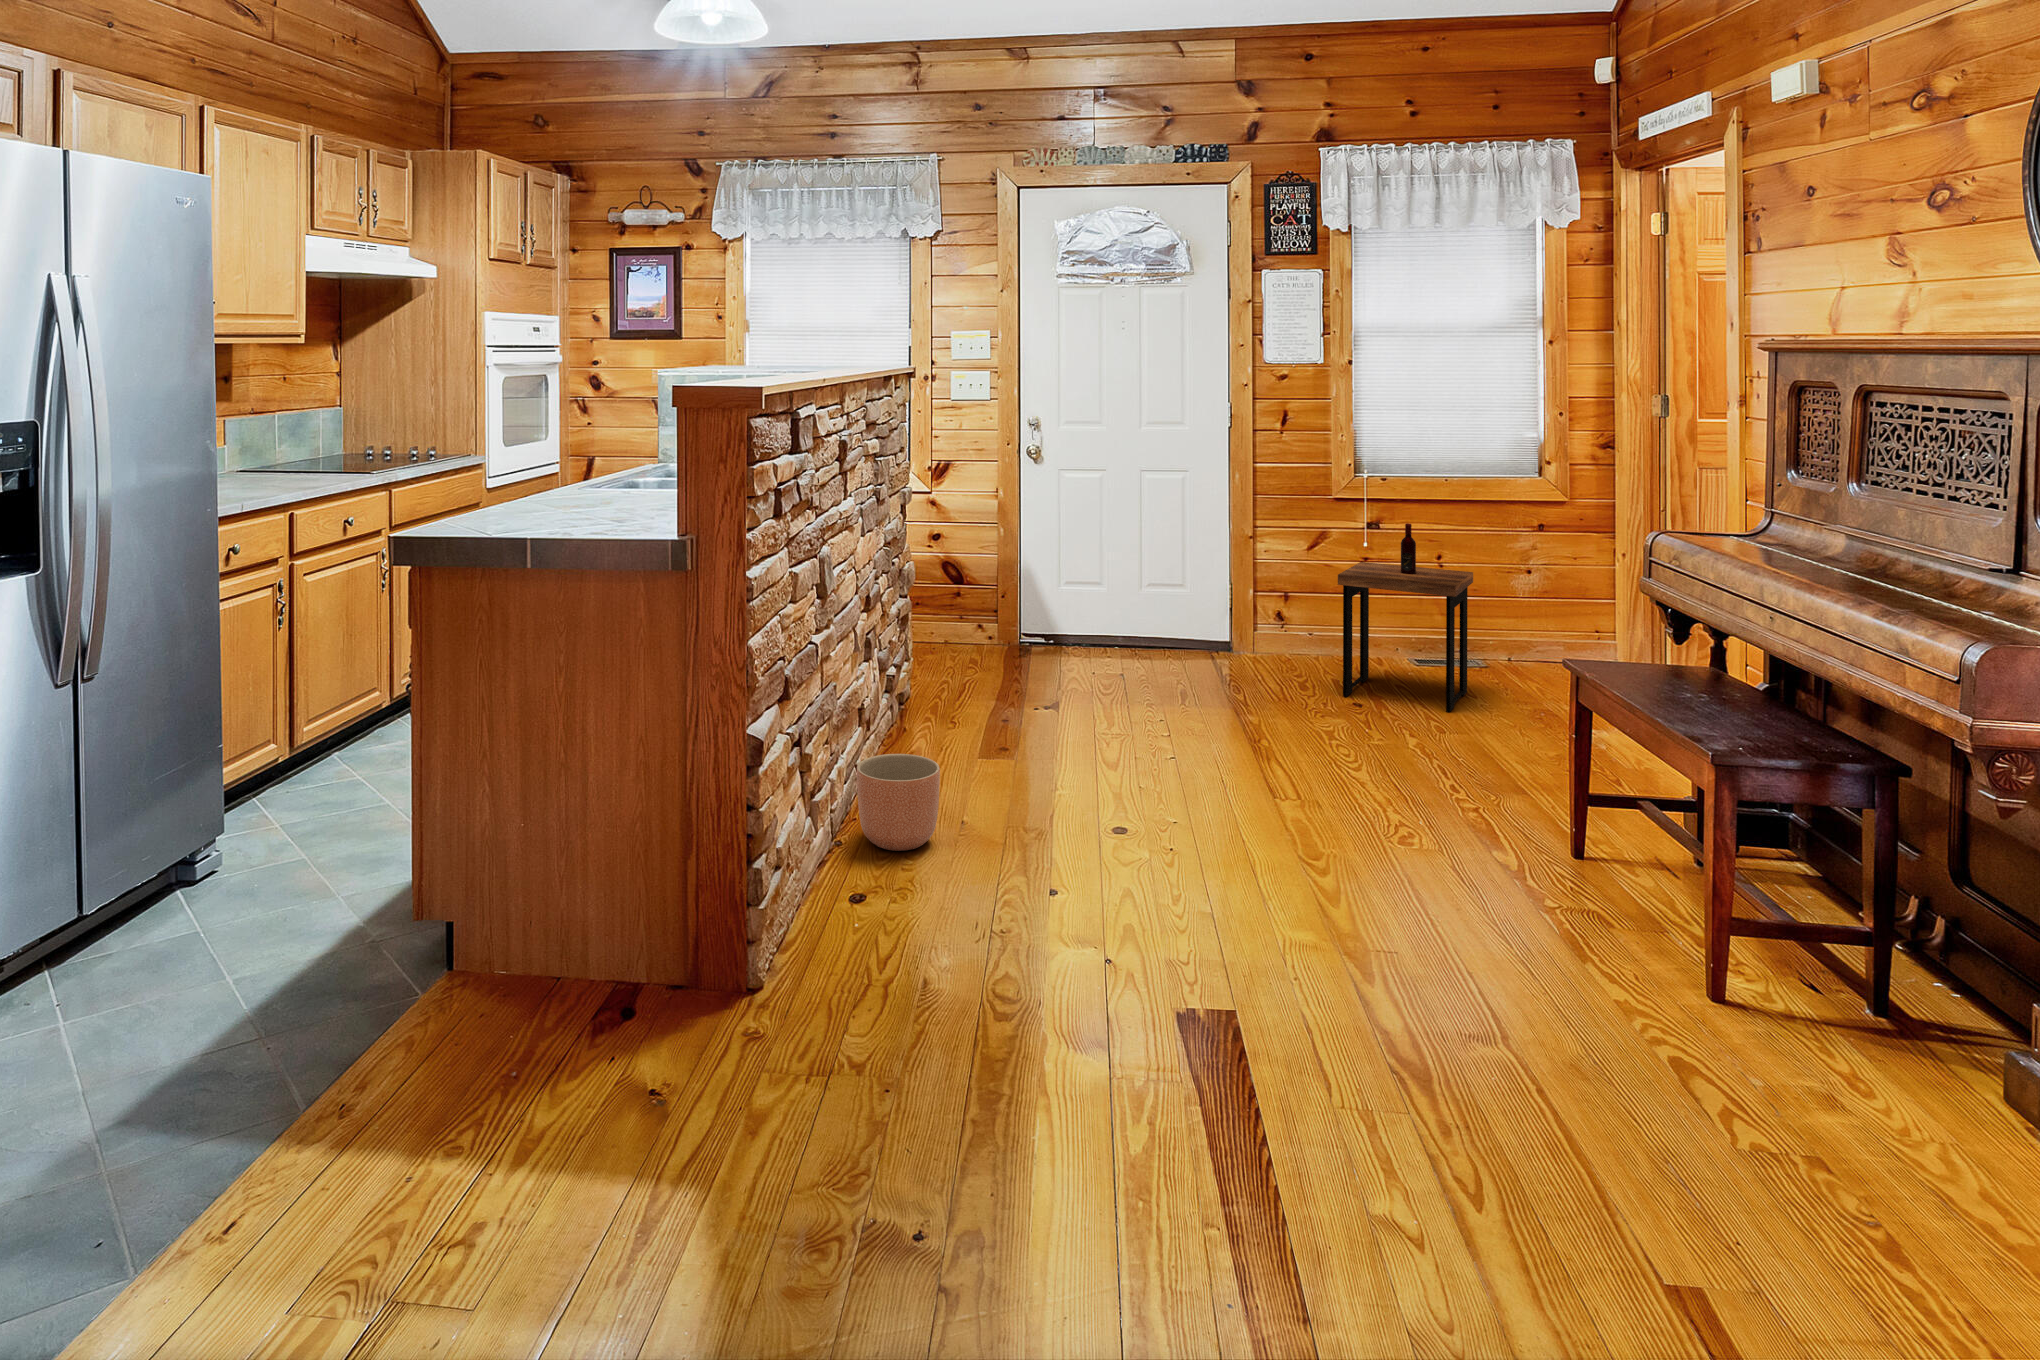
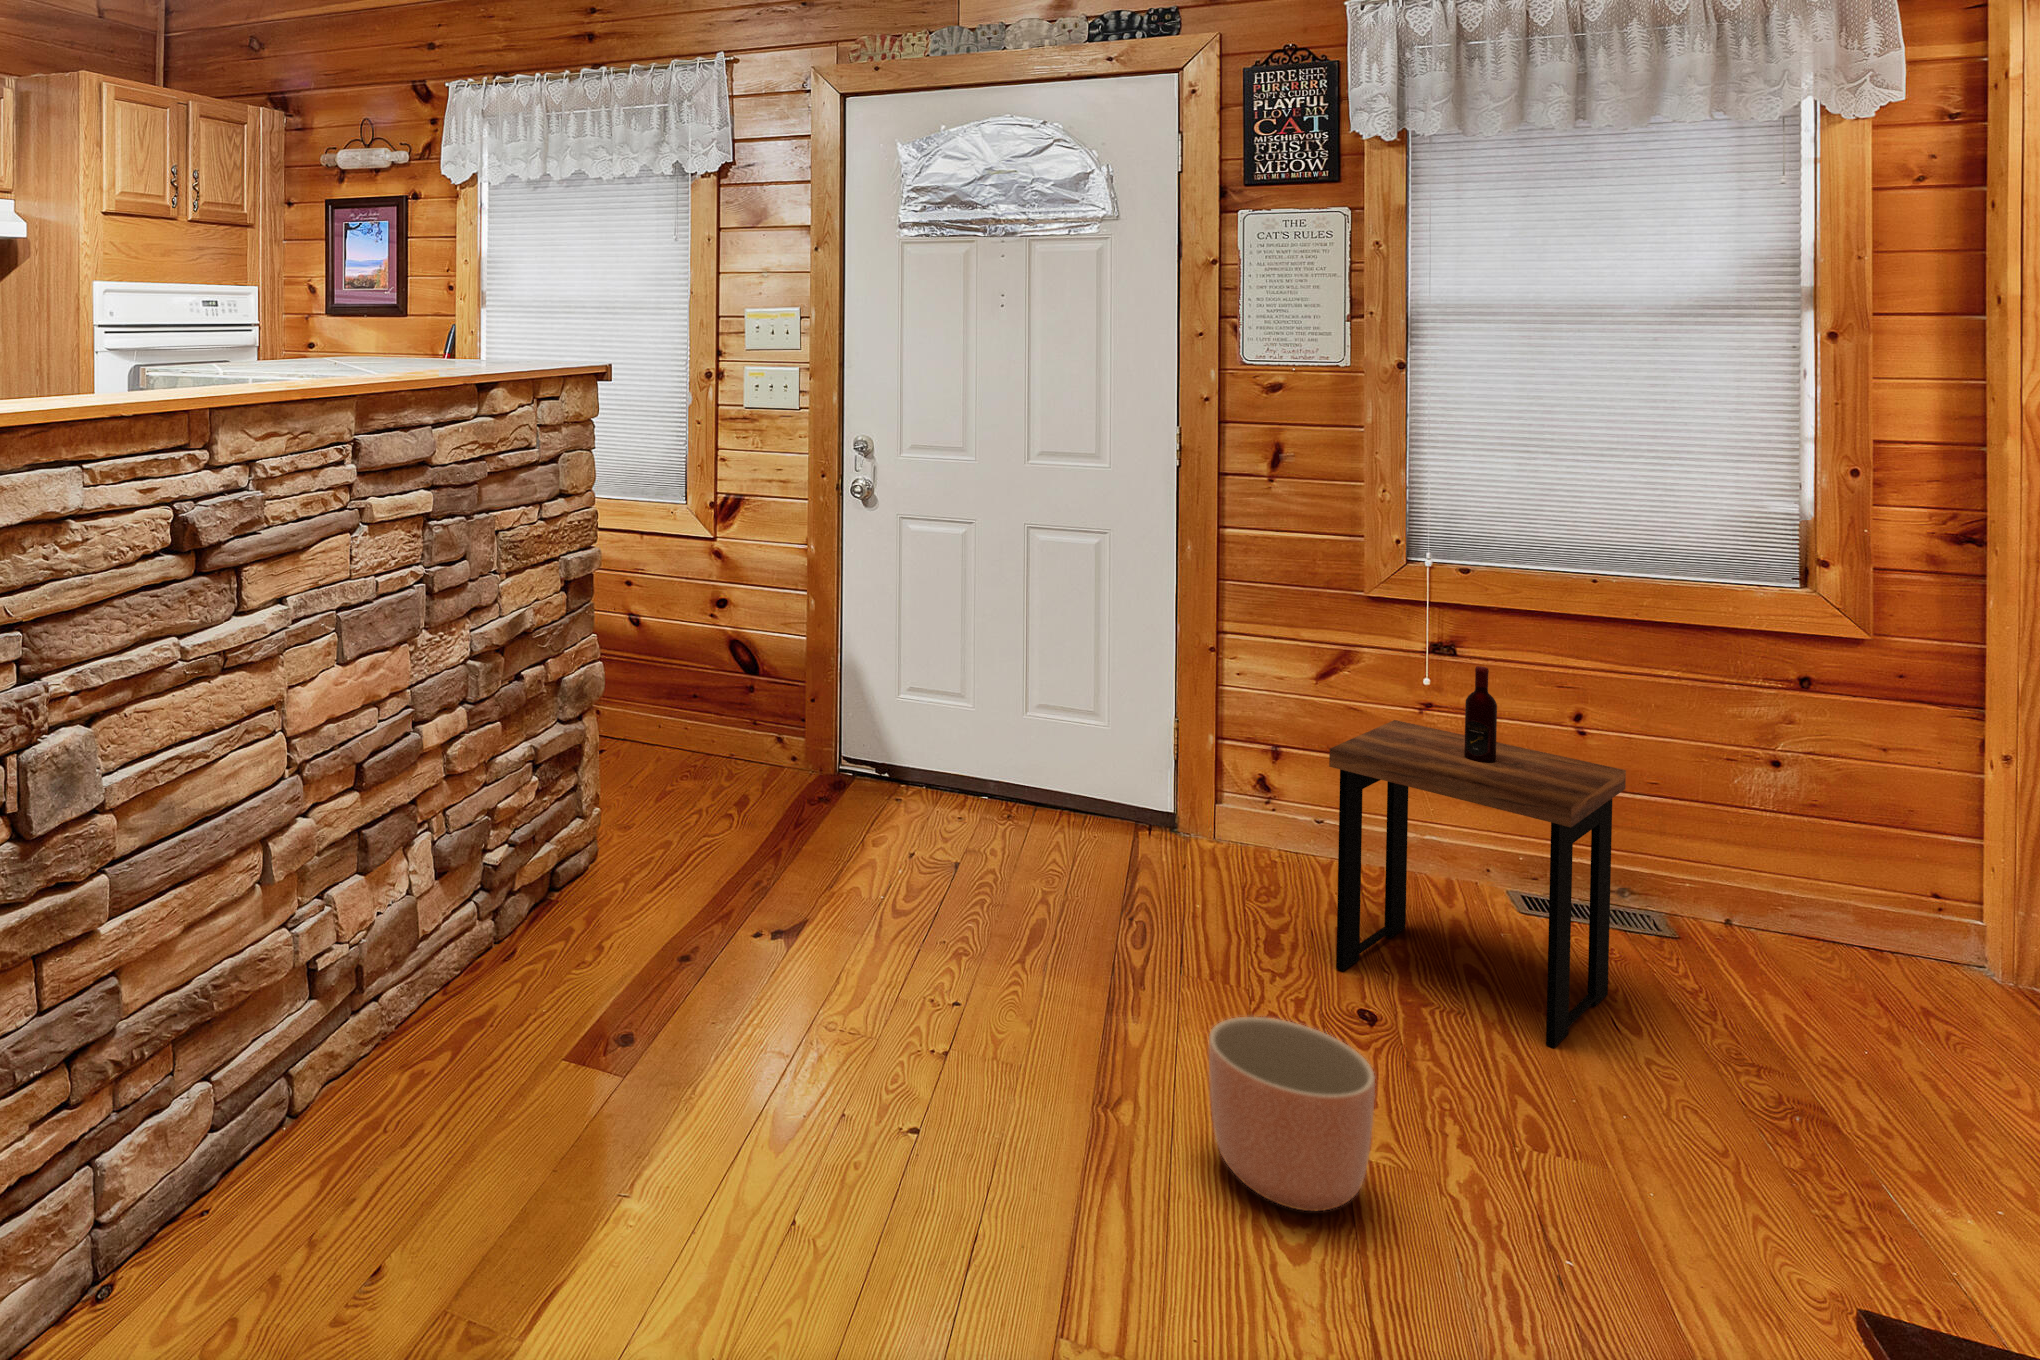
planter: present [857,754,940,851] -> present [1209,1017,1375,1211]

